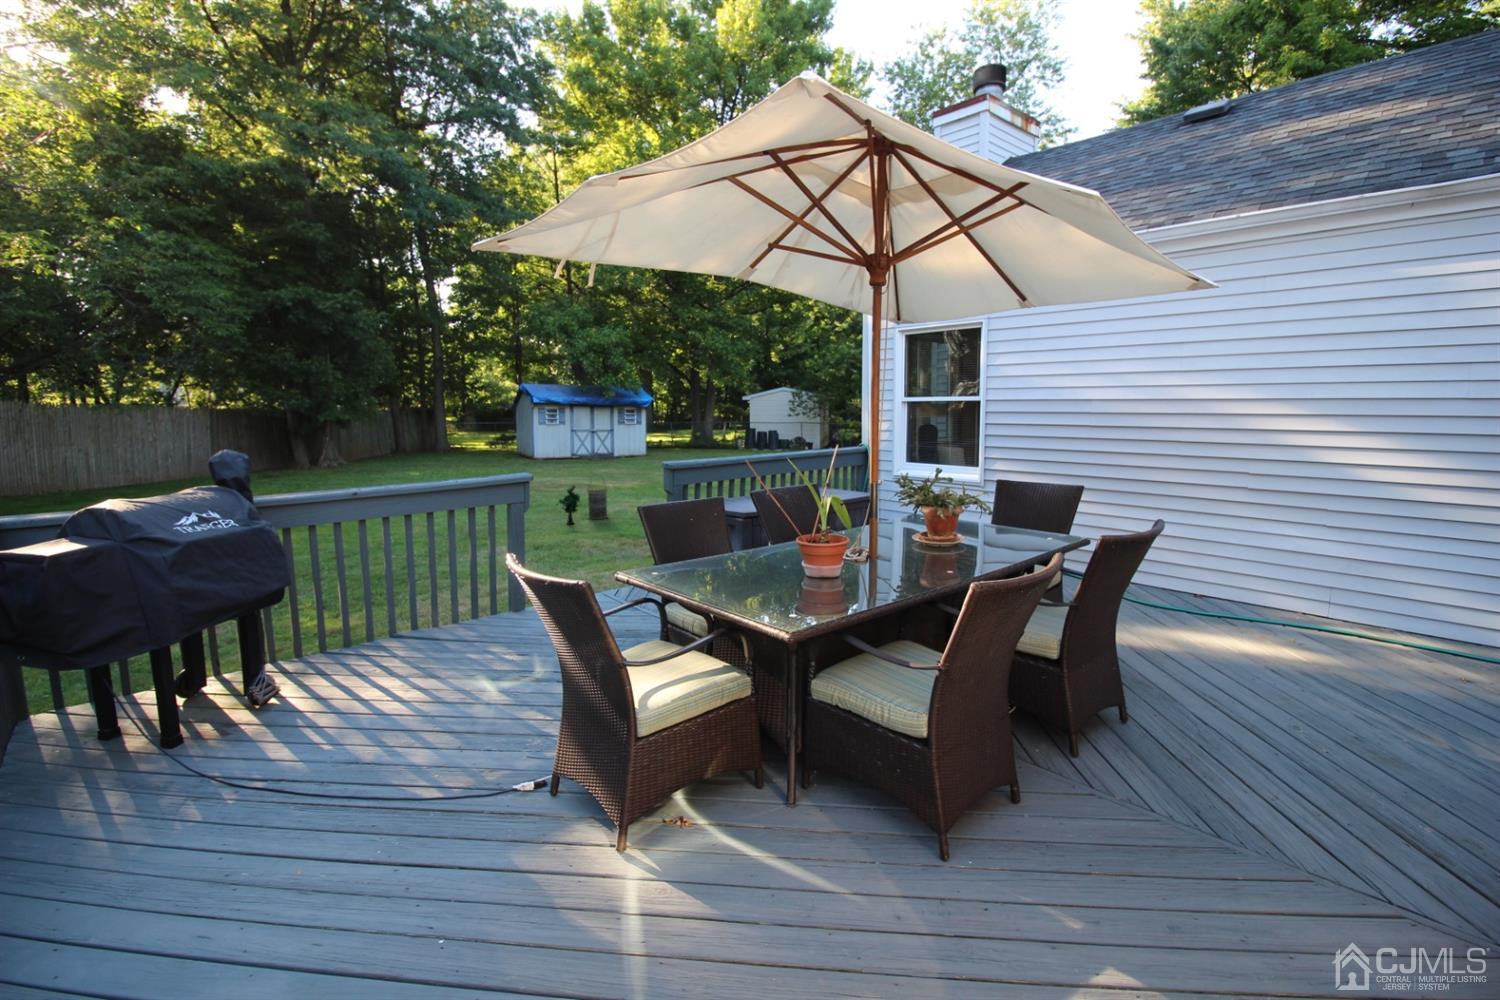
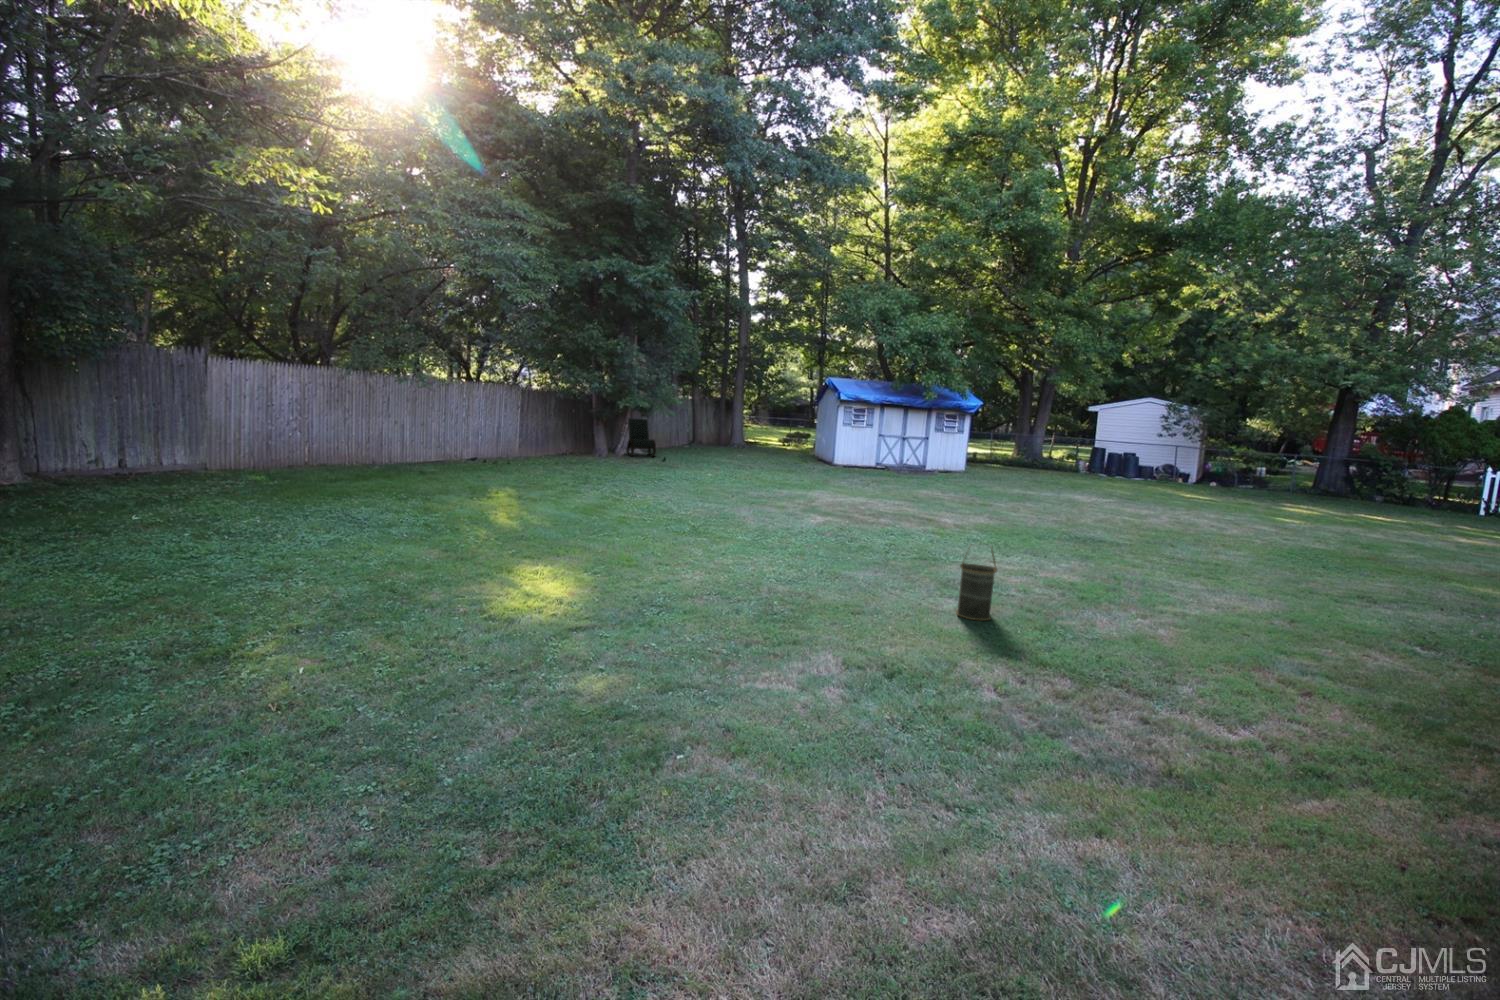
lounge chair: none [329,431,362,466] -> present [626,419,656,457]
decorative plant: present [559,486,580,524] -> none [914,560,955,630]

